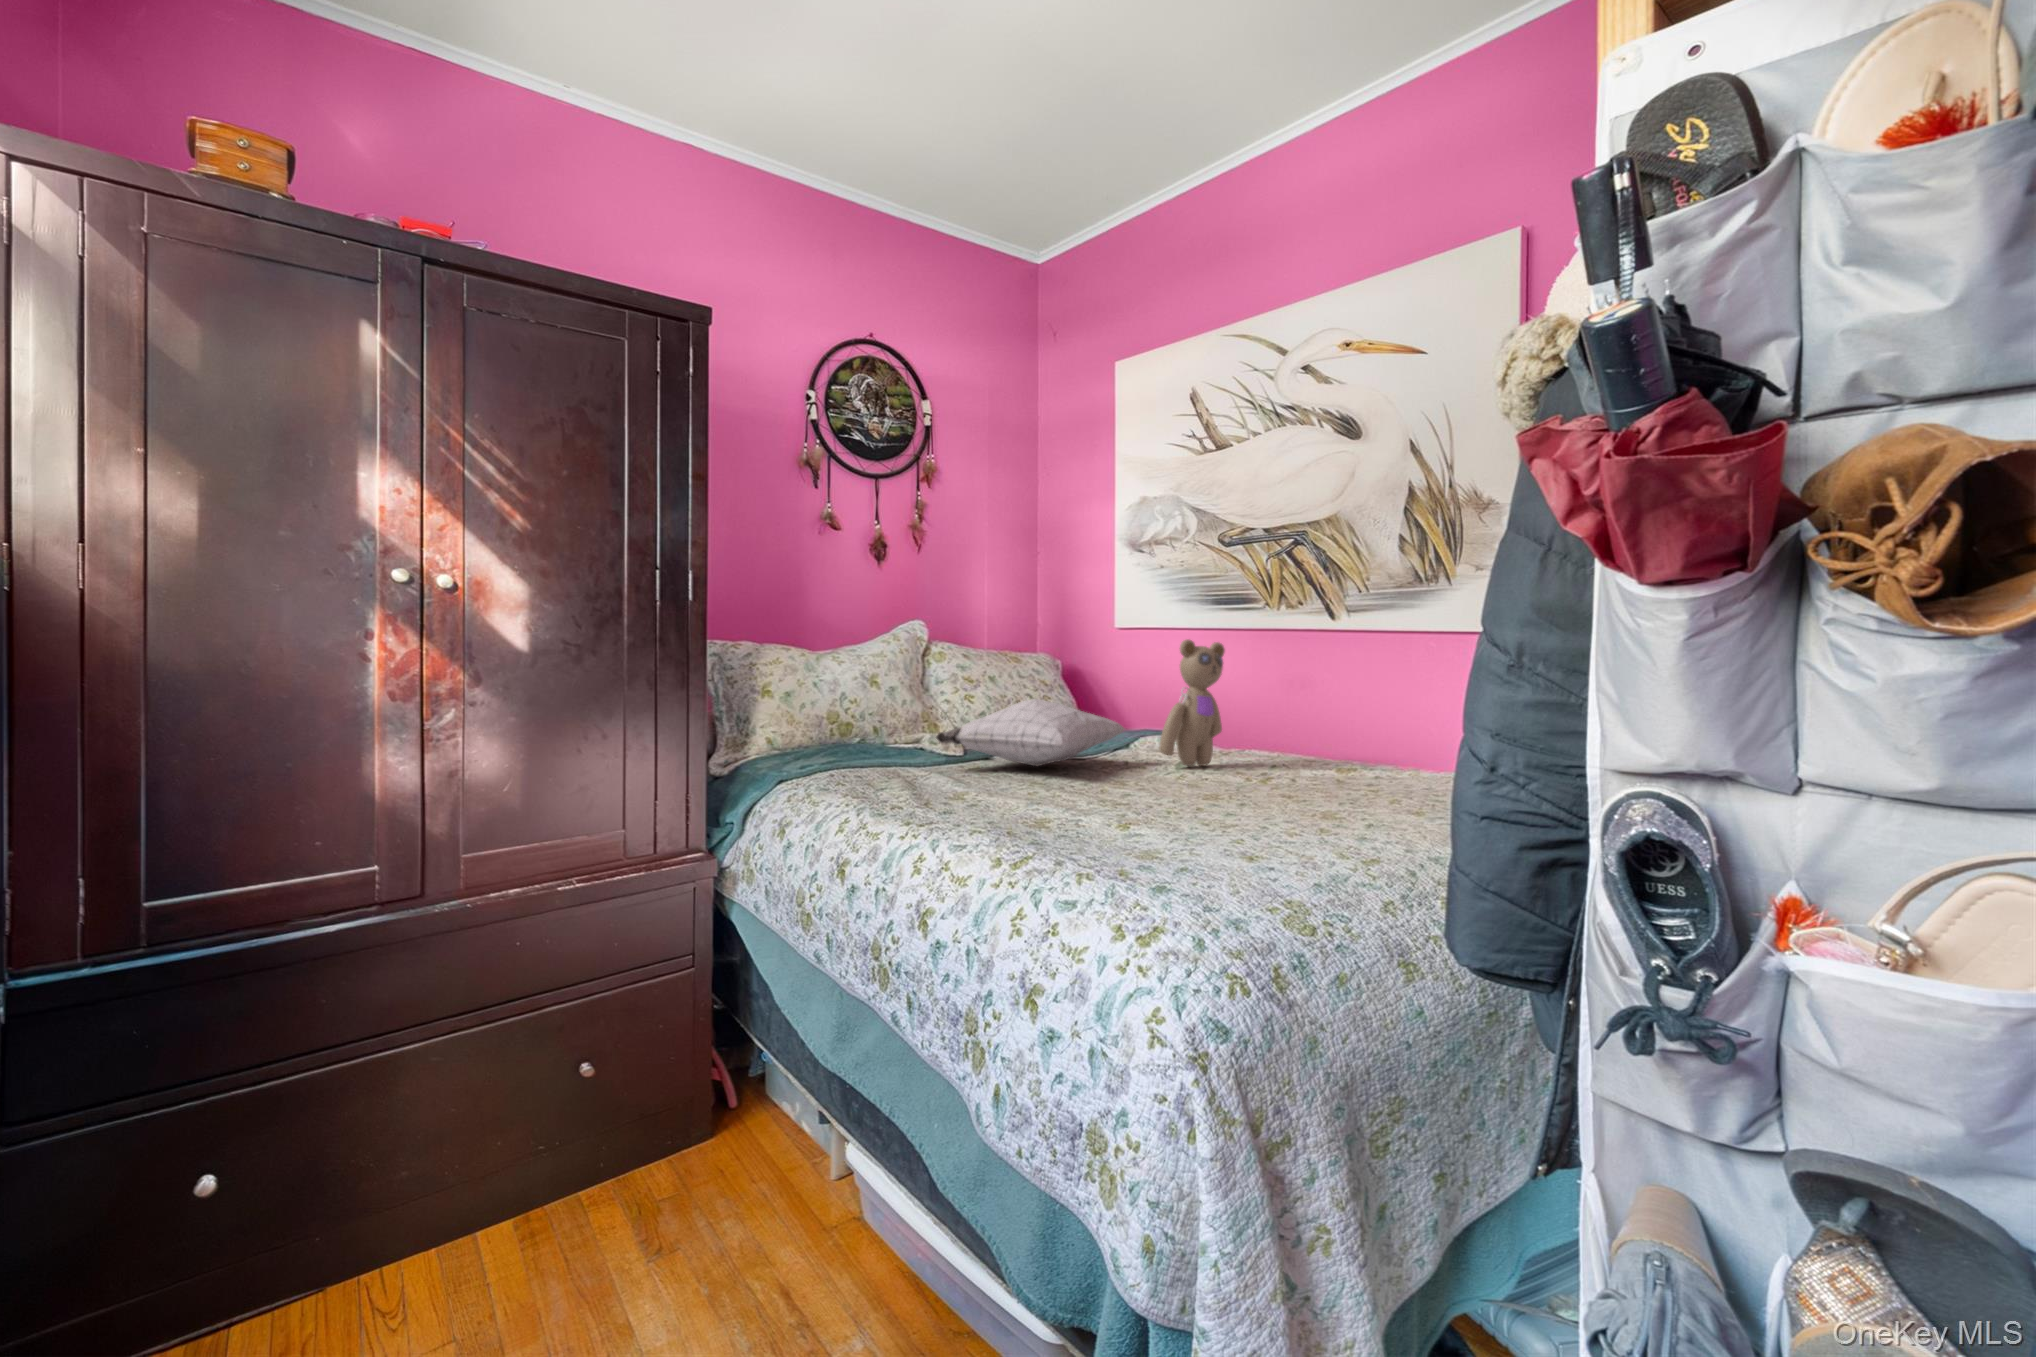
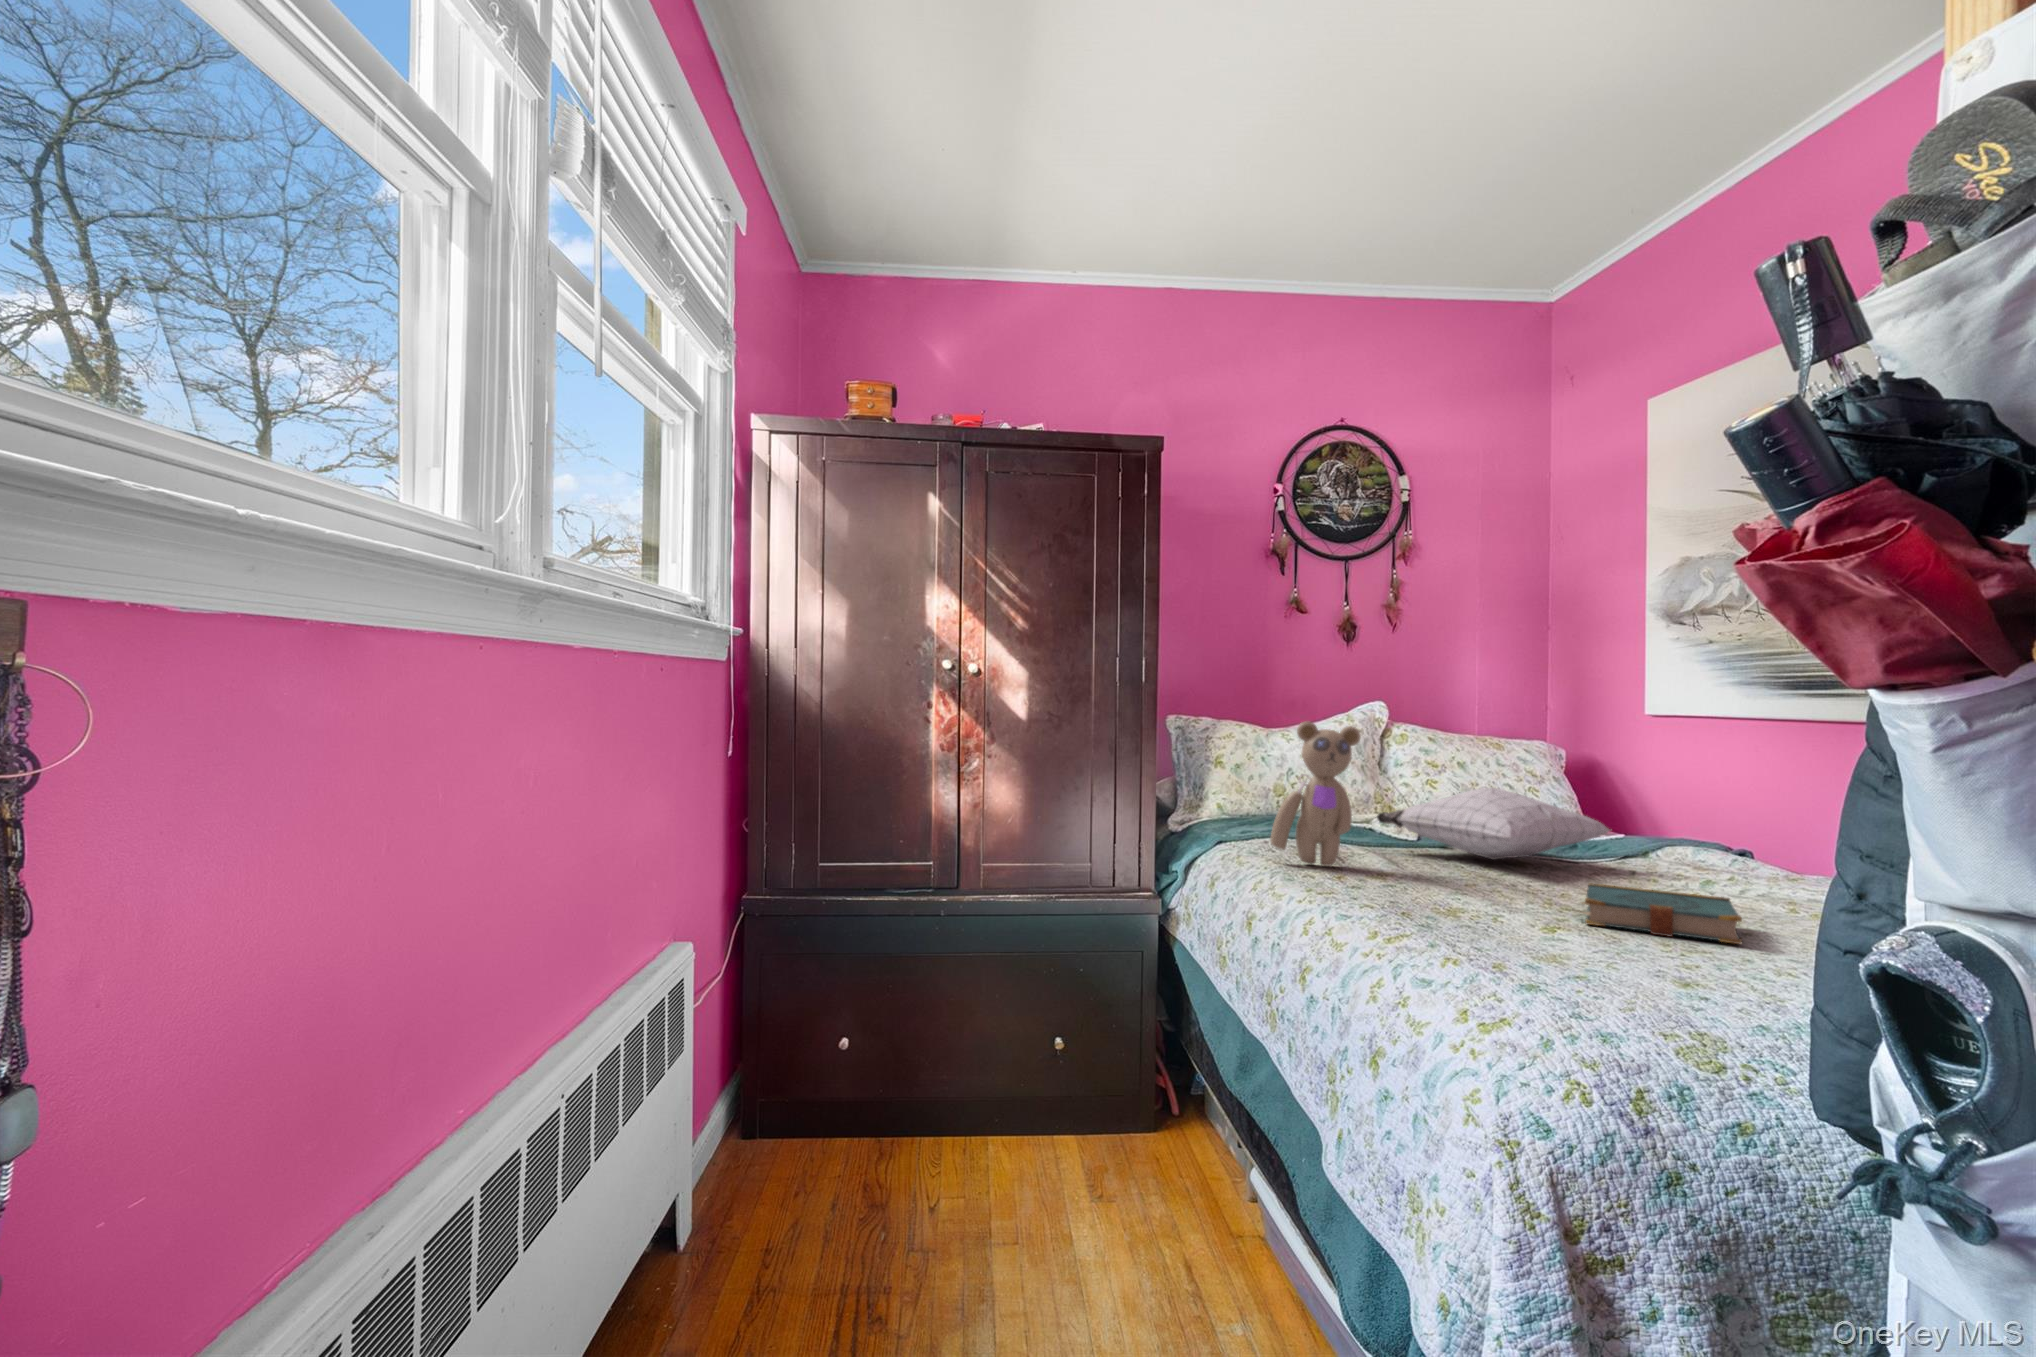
teddy bear: present [1159,639,1225,766] -> present [1270,722,1360,866]
book: none [1137,777,1260,817] -> present [1584,883,1742,944]

